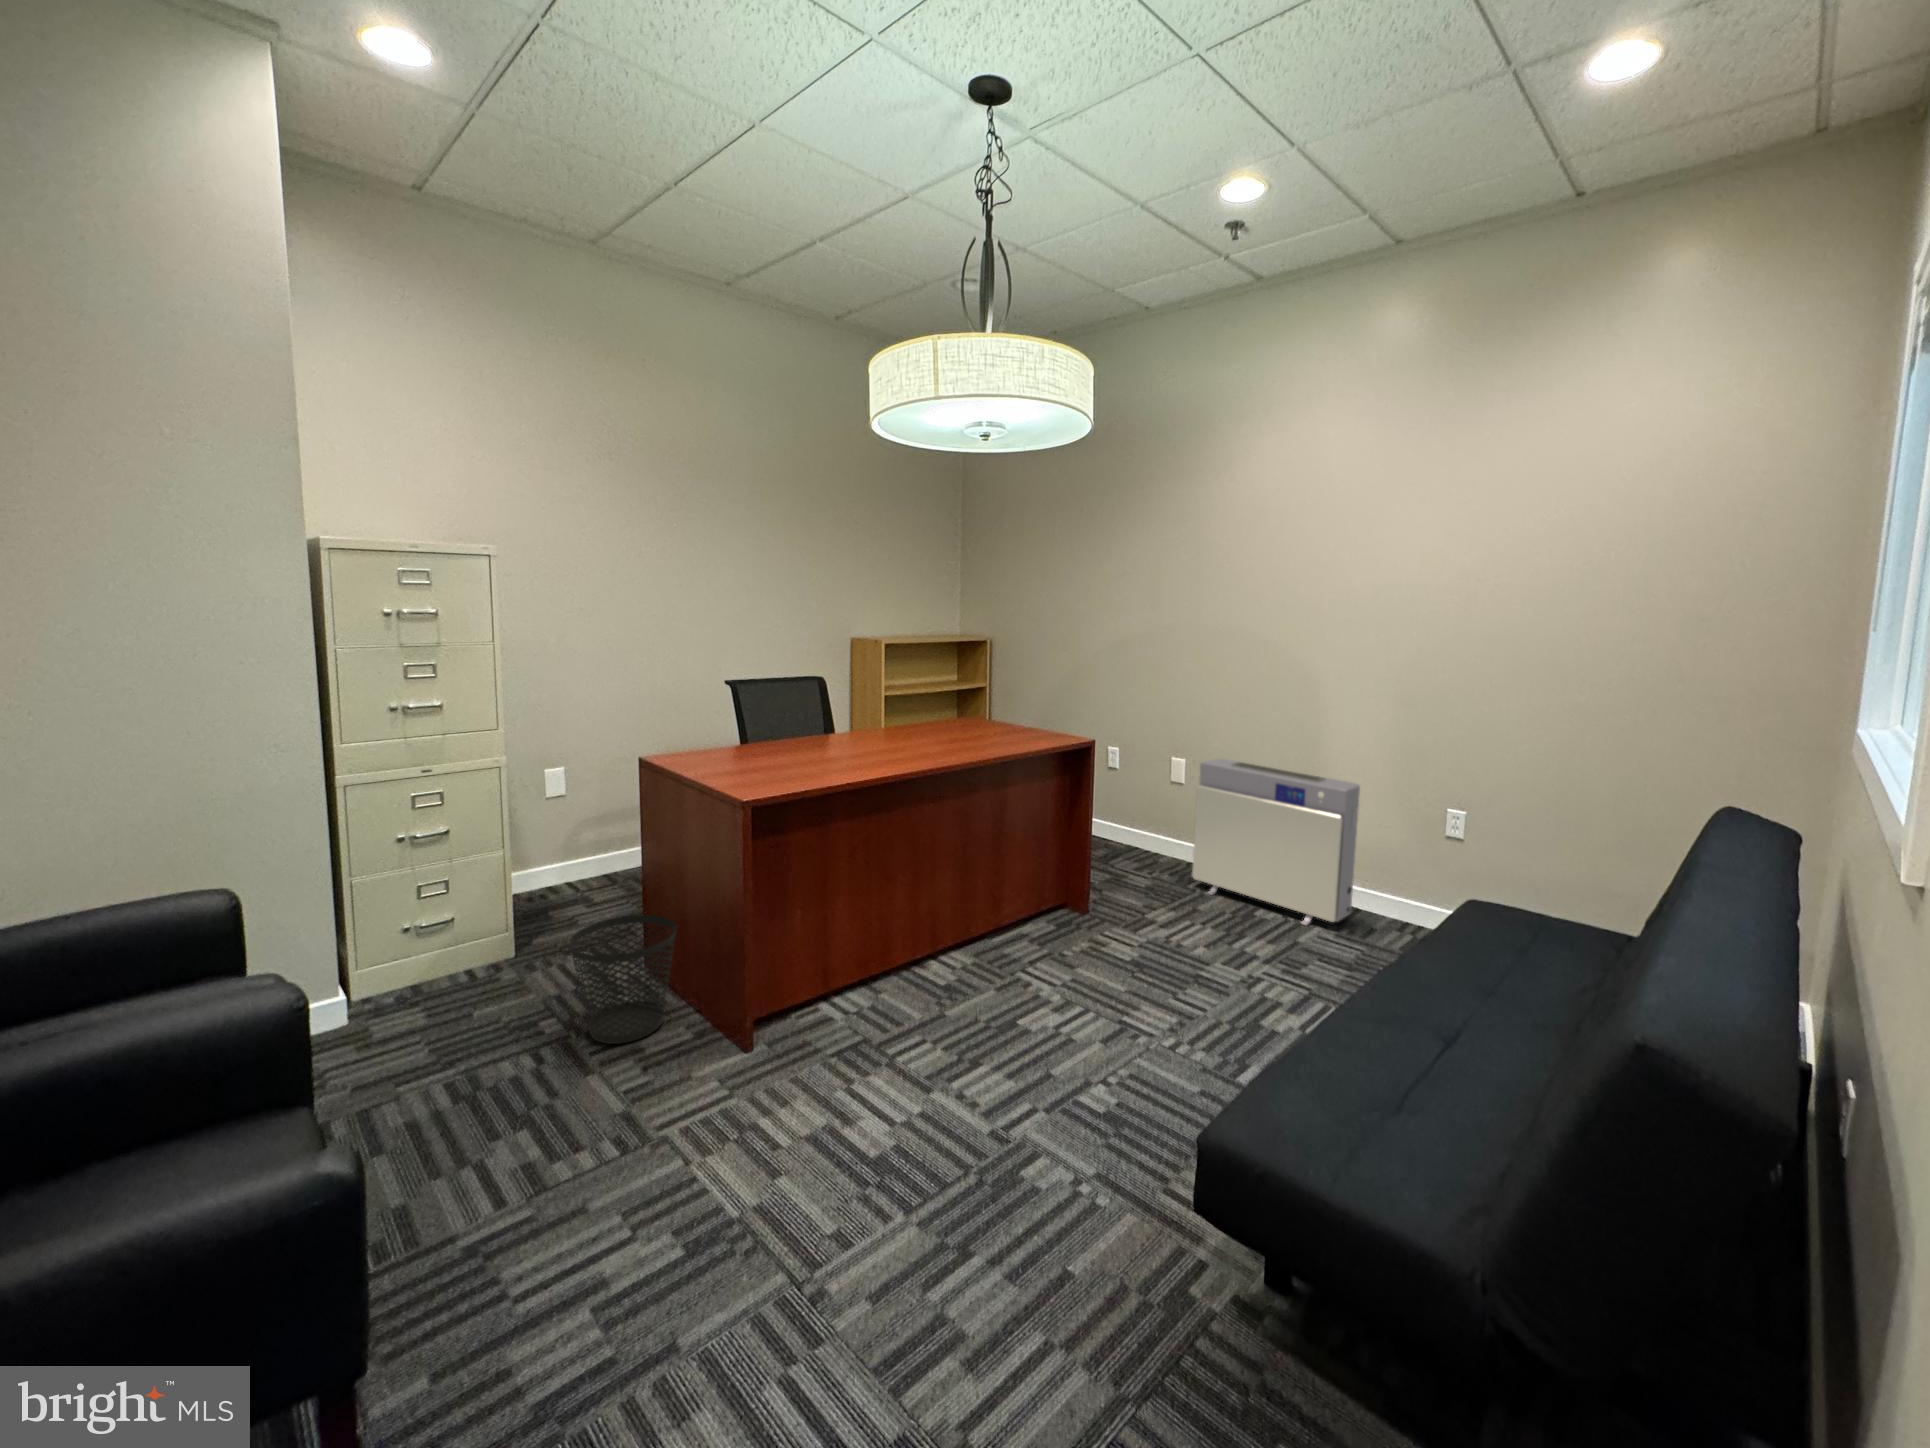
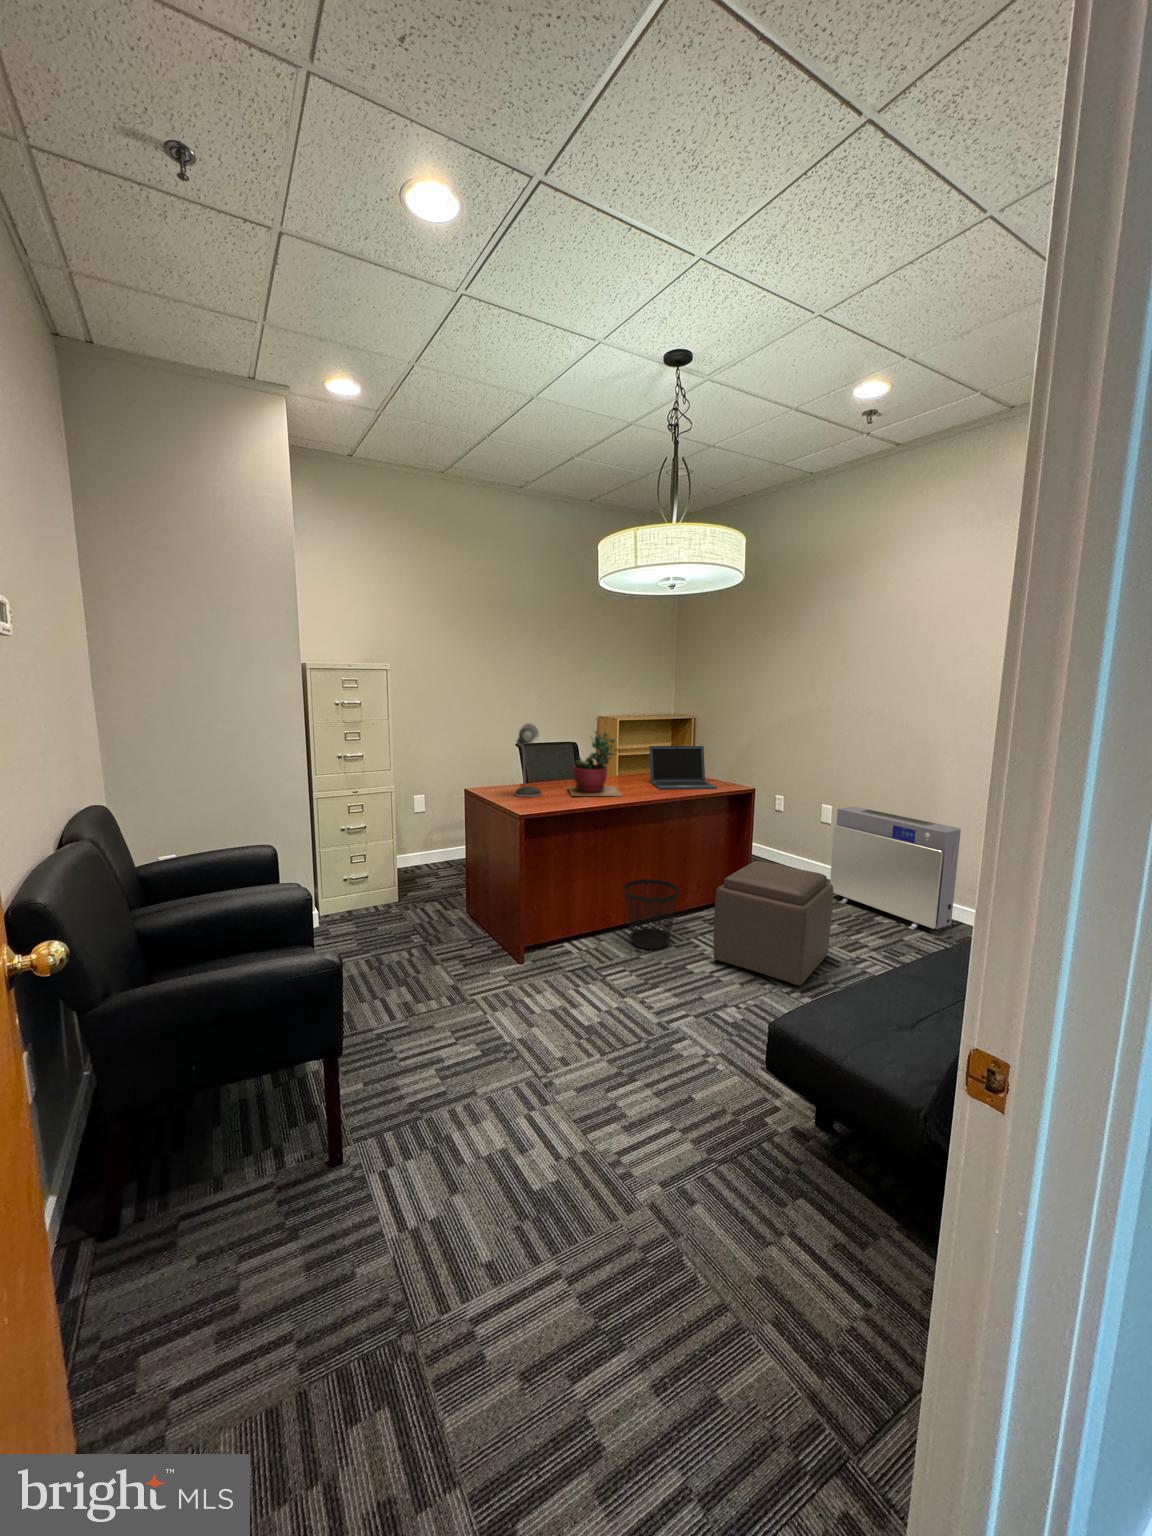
desk lamp: none [728,646,776,768] -> present [515,723,542,797]
succulent plant: none [815,657,908,763] -> present [568,731,622,796]
laptop: none [941,678,1044,745] -> present [650,746,717,789]
ottoman: none [1057,848,1218,1034] -> present [713,861,833,986]
wastebasket: present [569,915,676,1044] -> present [624,879,679,949]

